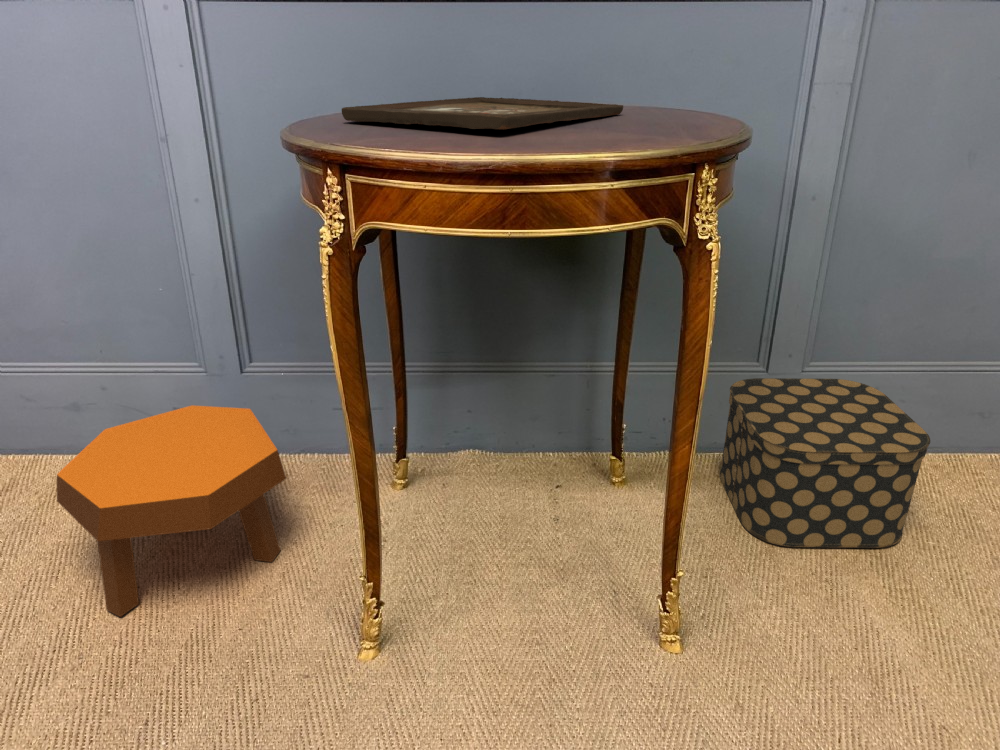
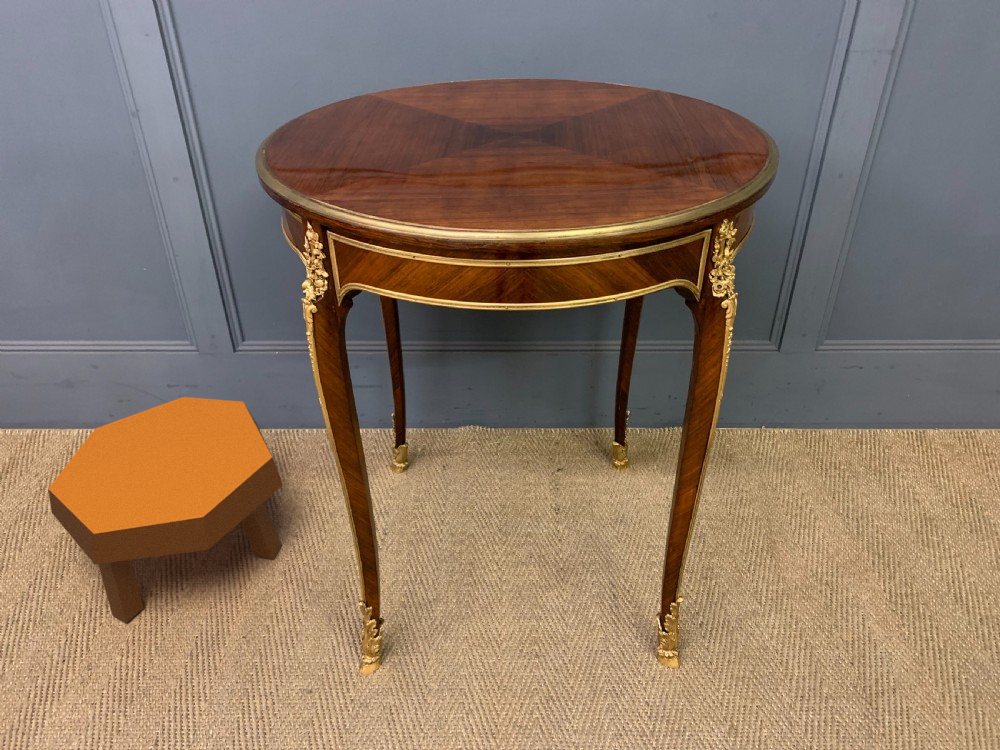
tray: present [342,97,623,129] -> none [320,73,640,168]
storage box: present [719,378,930,548] -> none [725,361,947,546]

